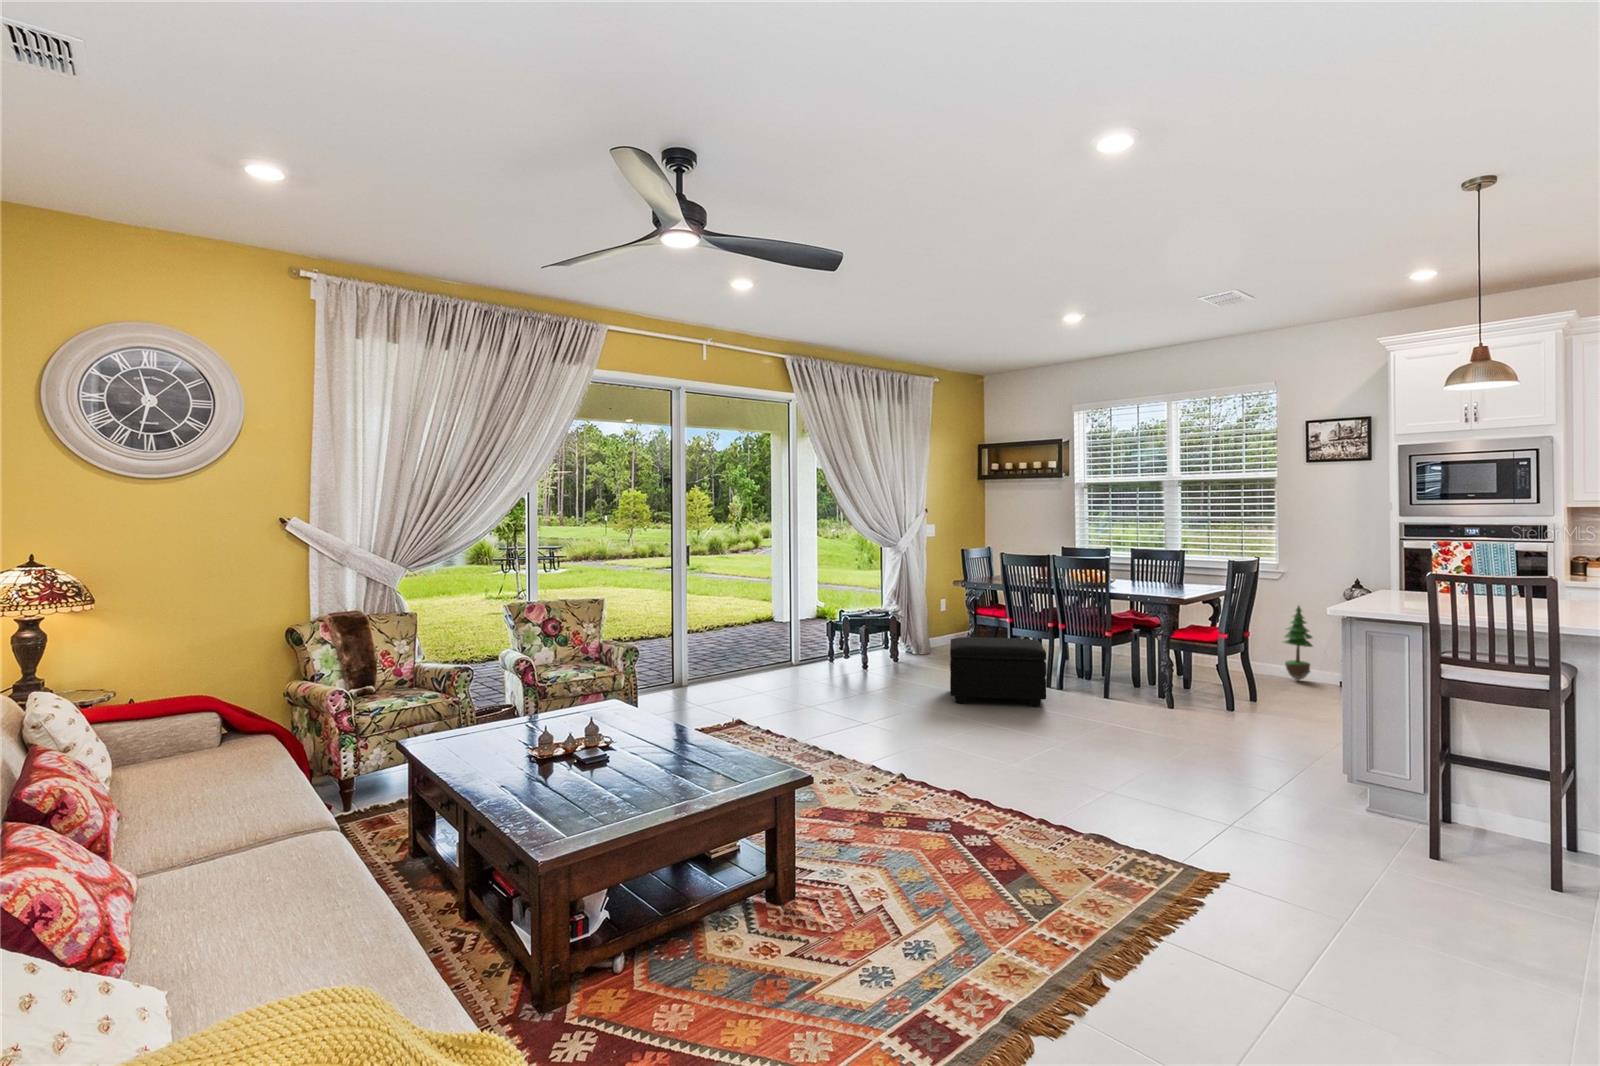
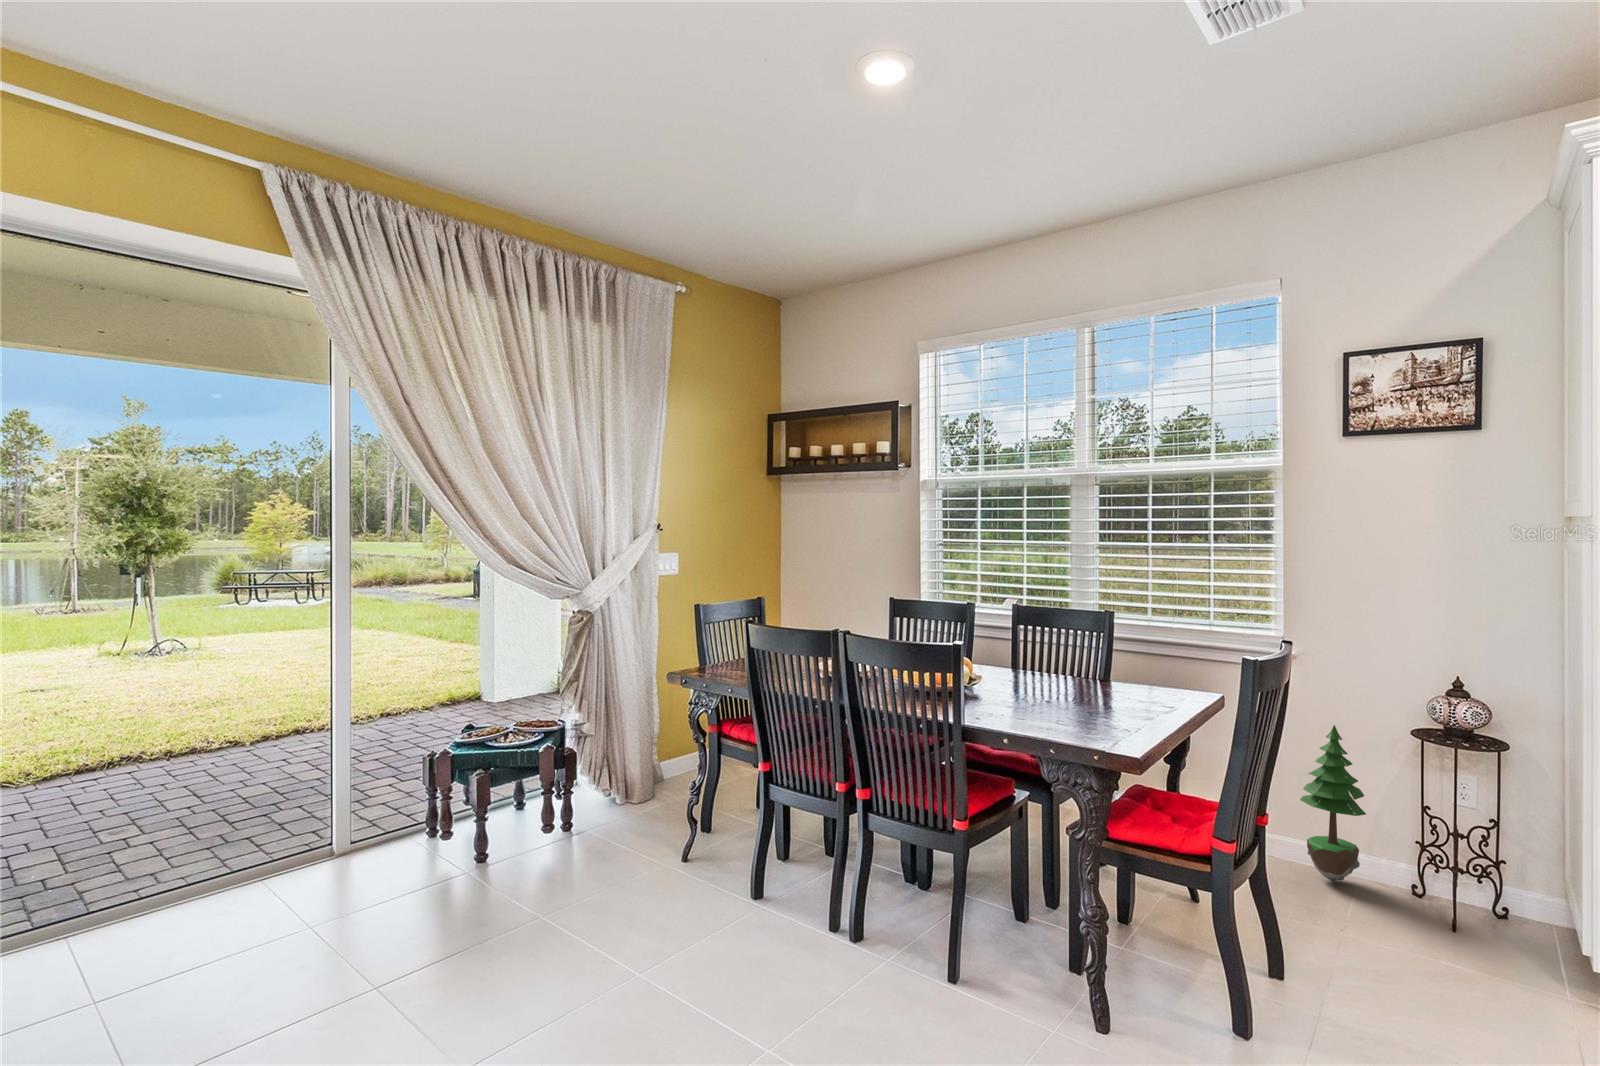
footstool: present [950,637,1046,706] -> none [539,825,794,1034]

